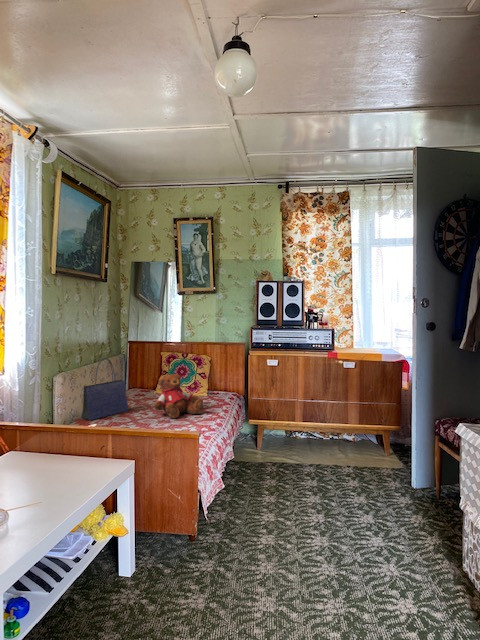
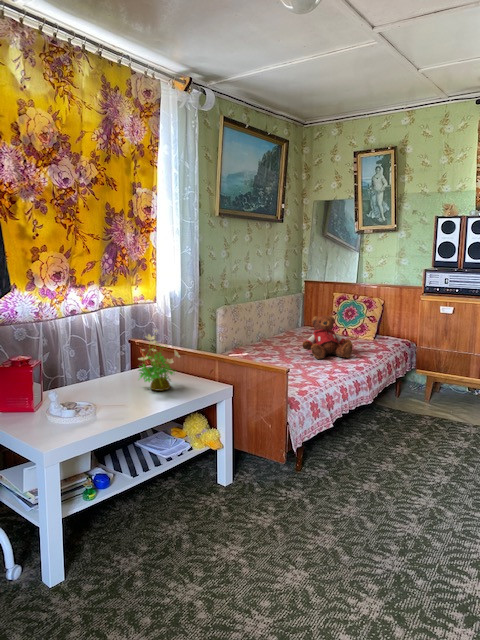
tote bag: present [82,358,129,420] -> none [239,296,285,352]
potted plant: none [19,404,78,479] -> present [138,330,180,391]

